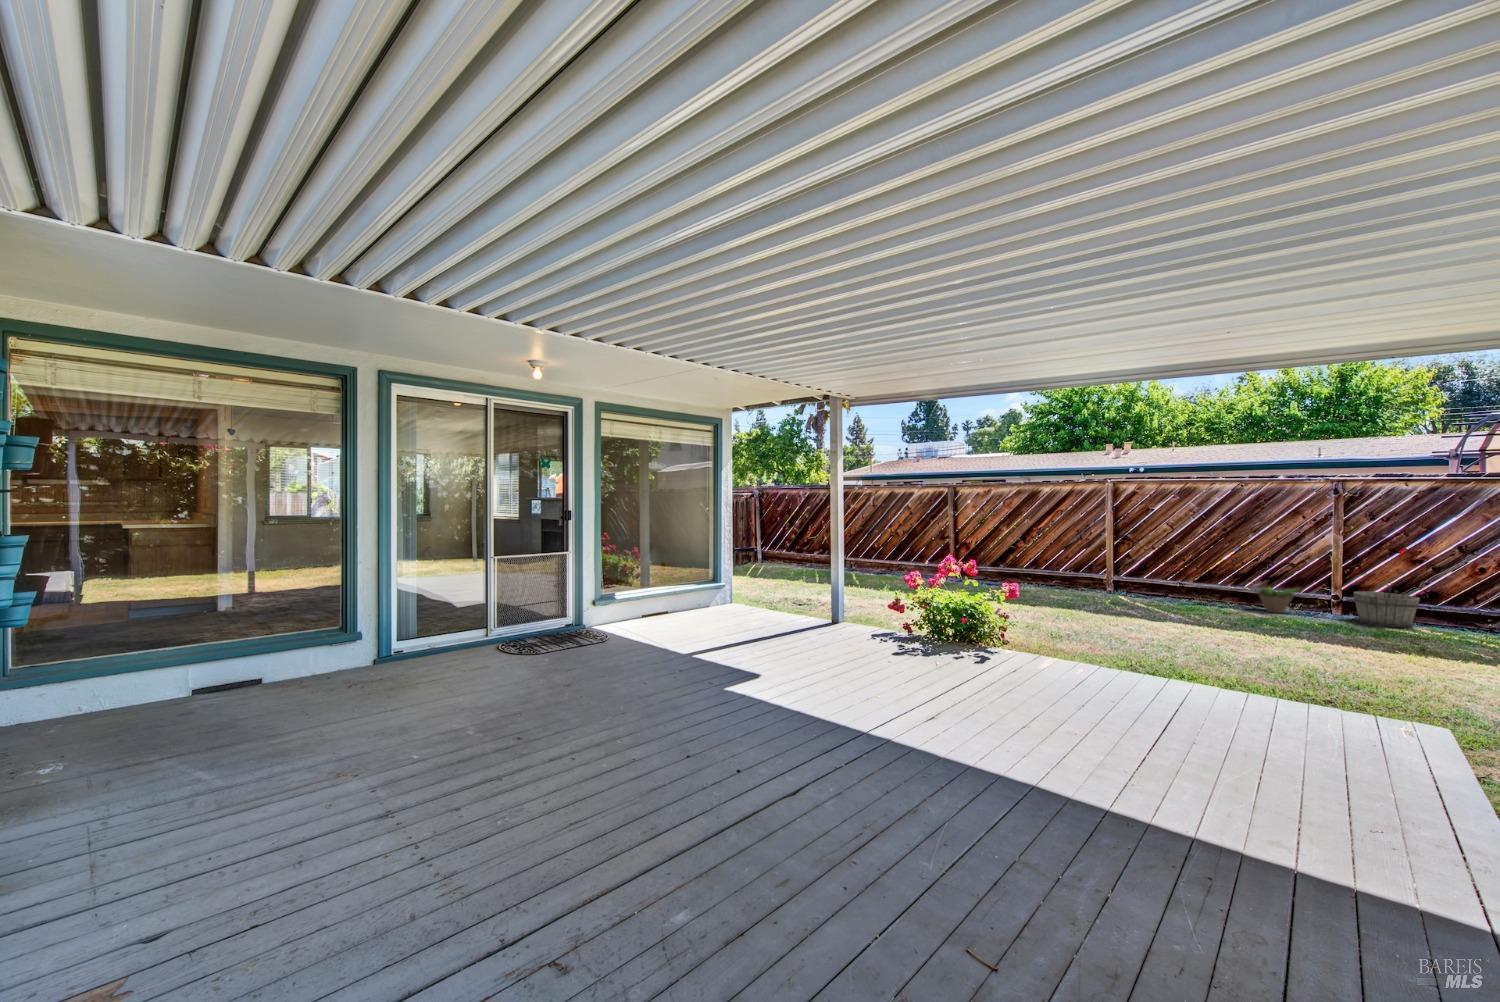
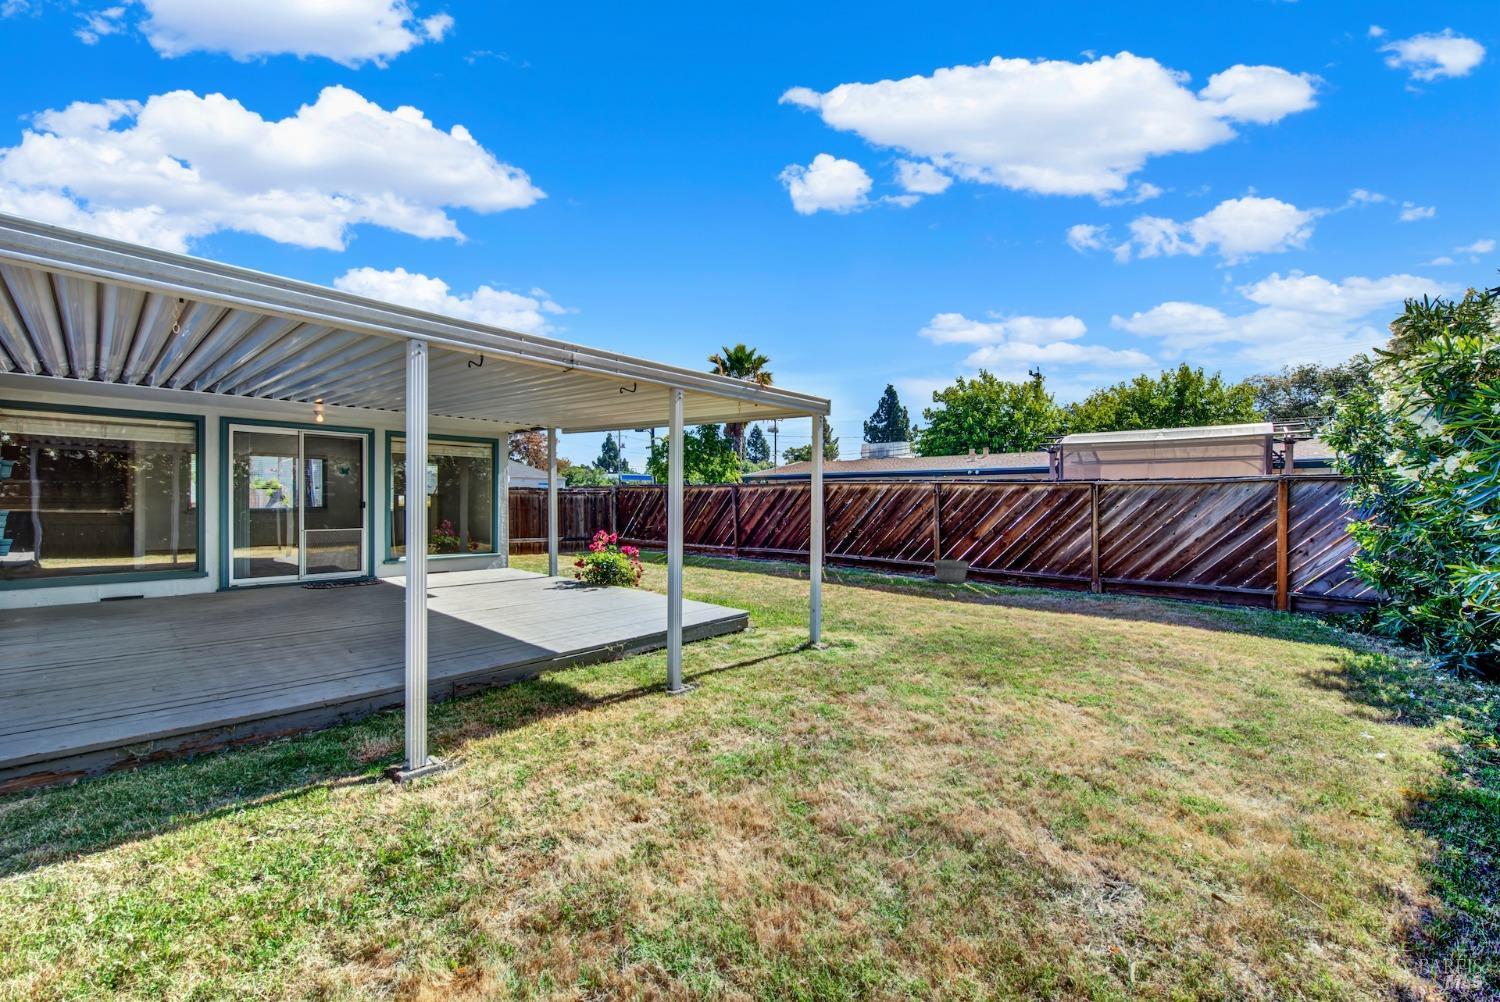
decorative plant: present [1255,587,1297,613] -> none [882,558,915,576]

